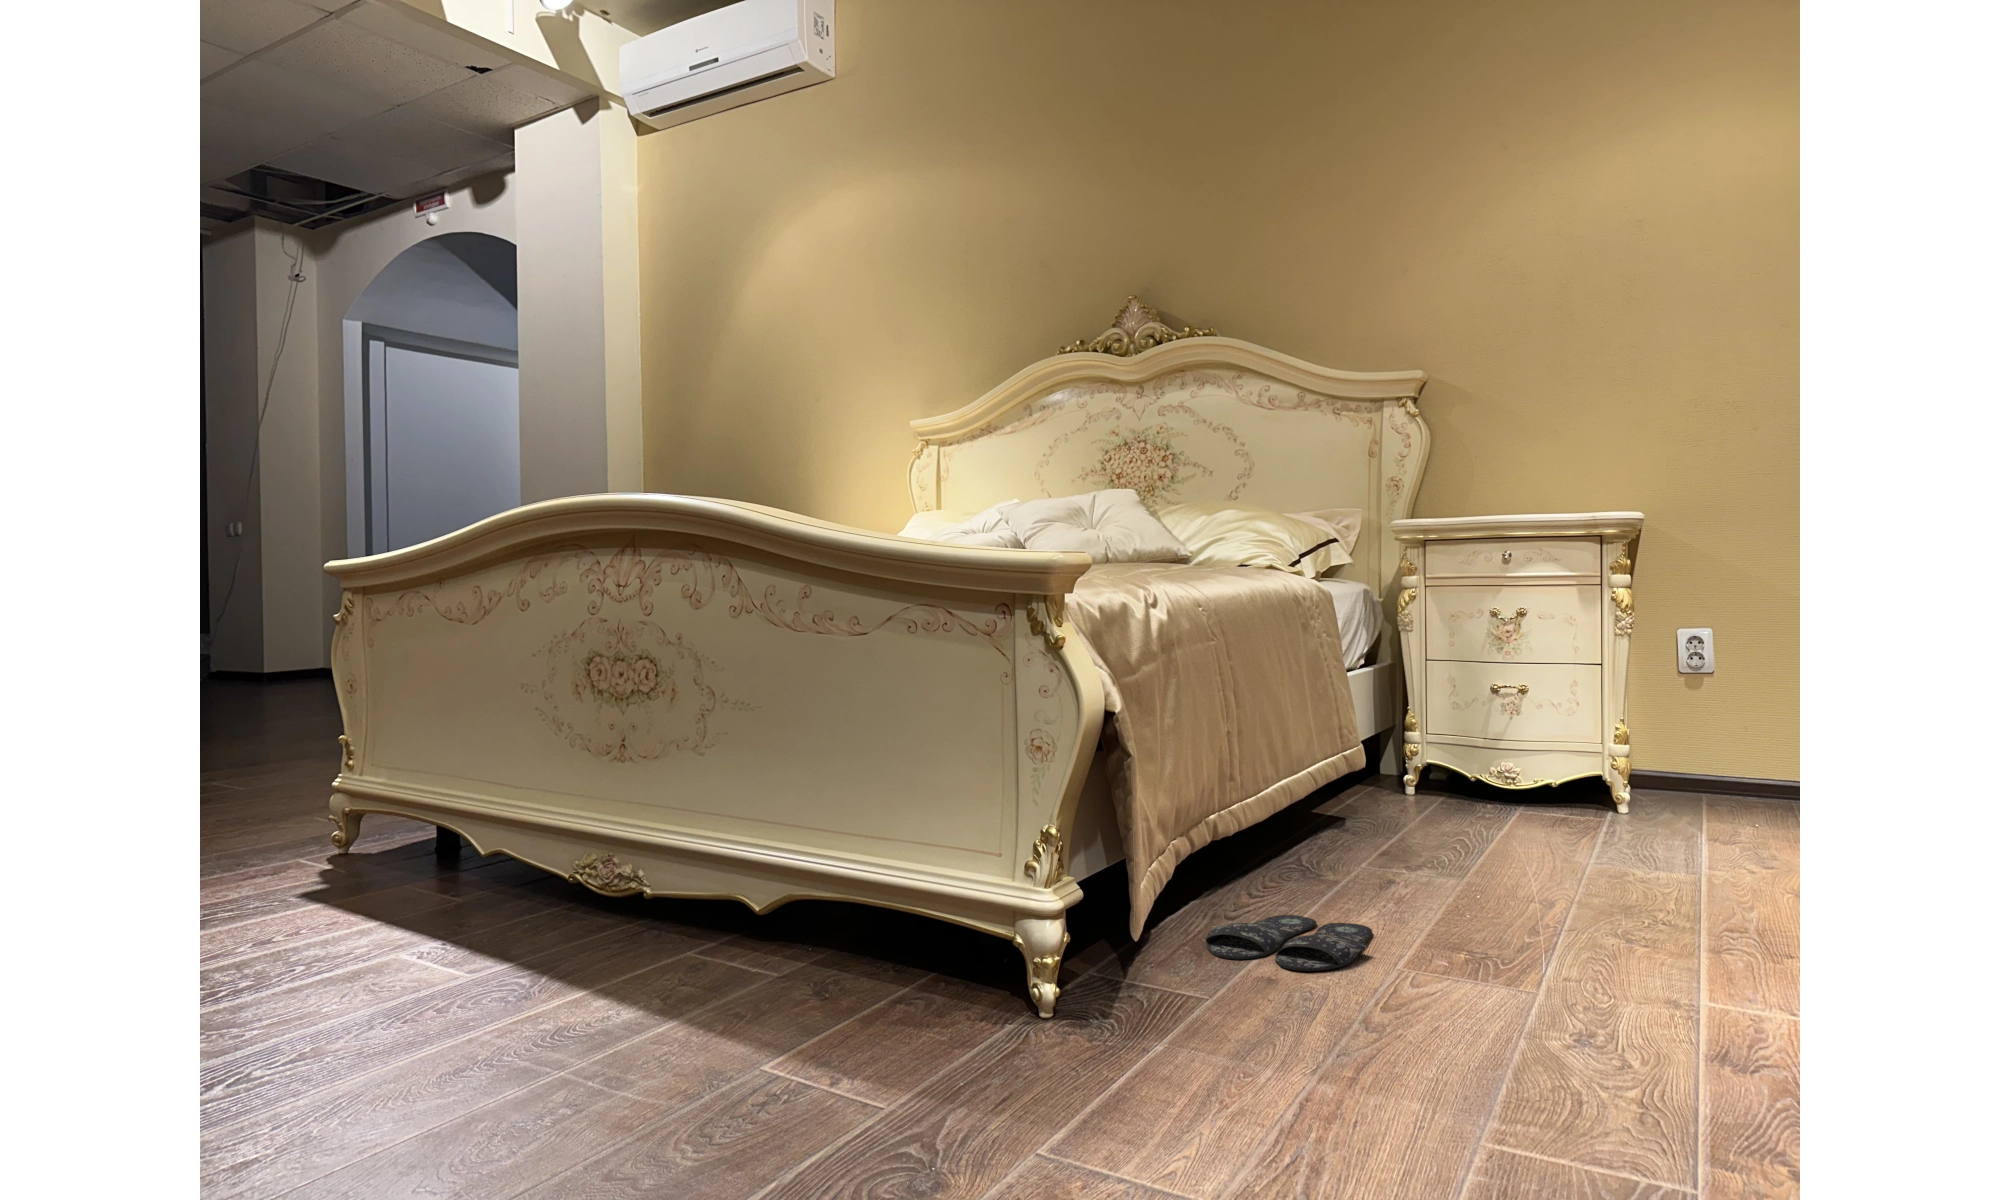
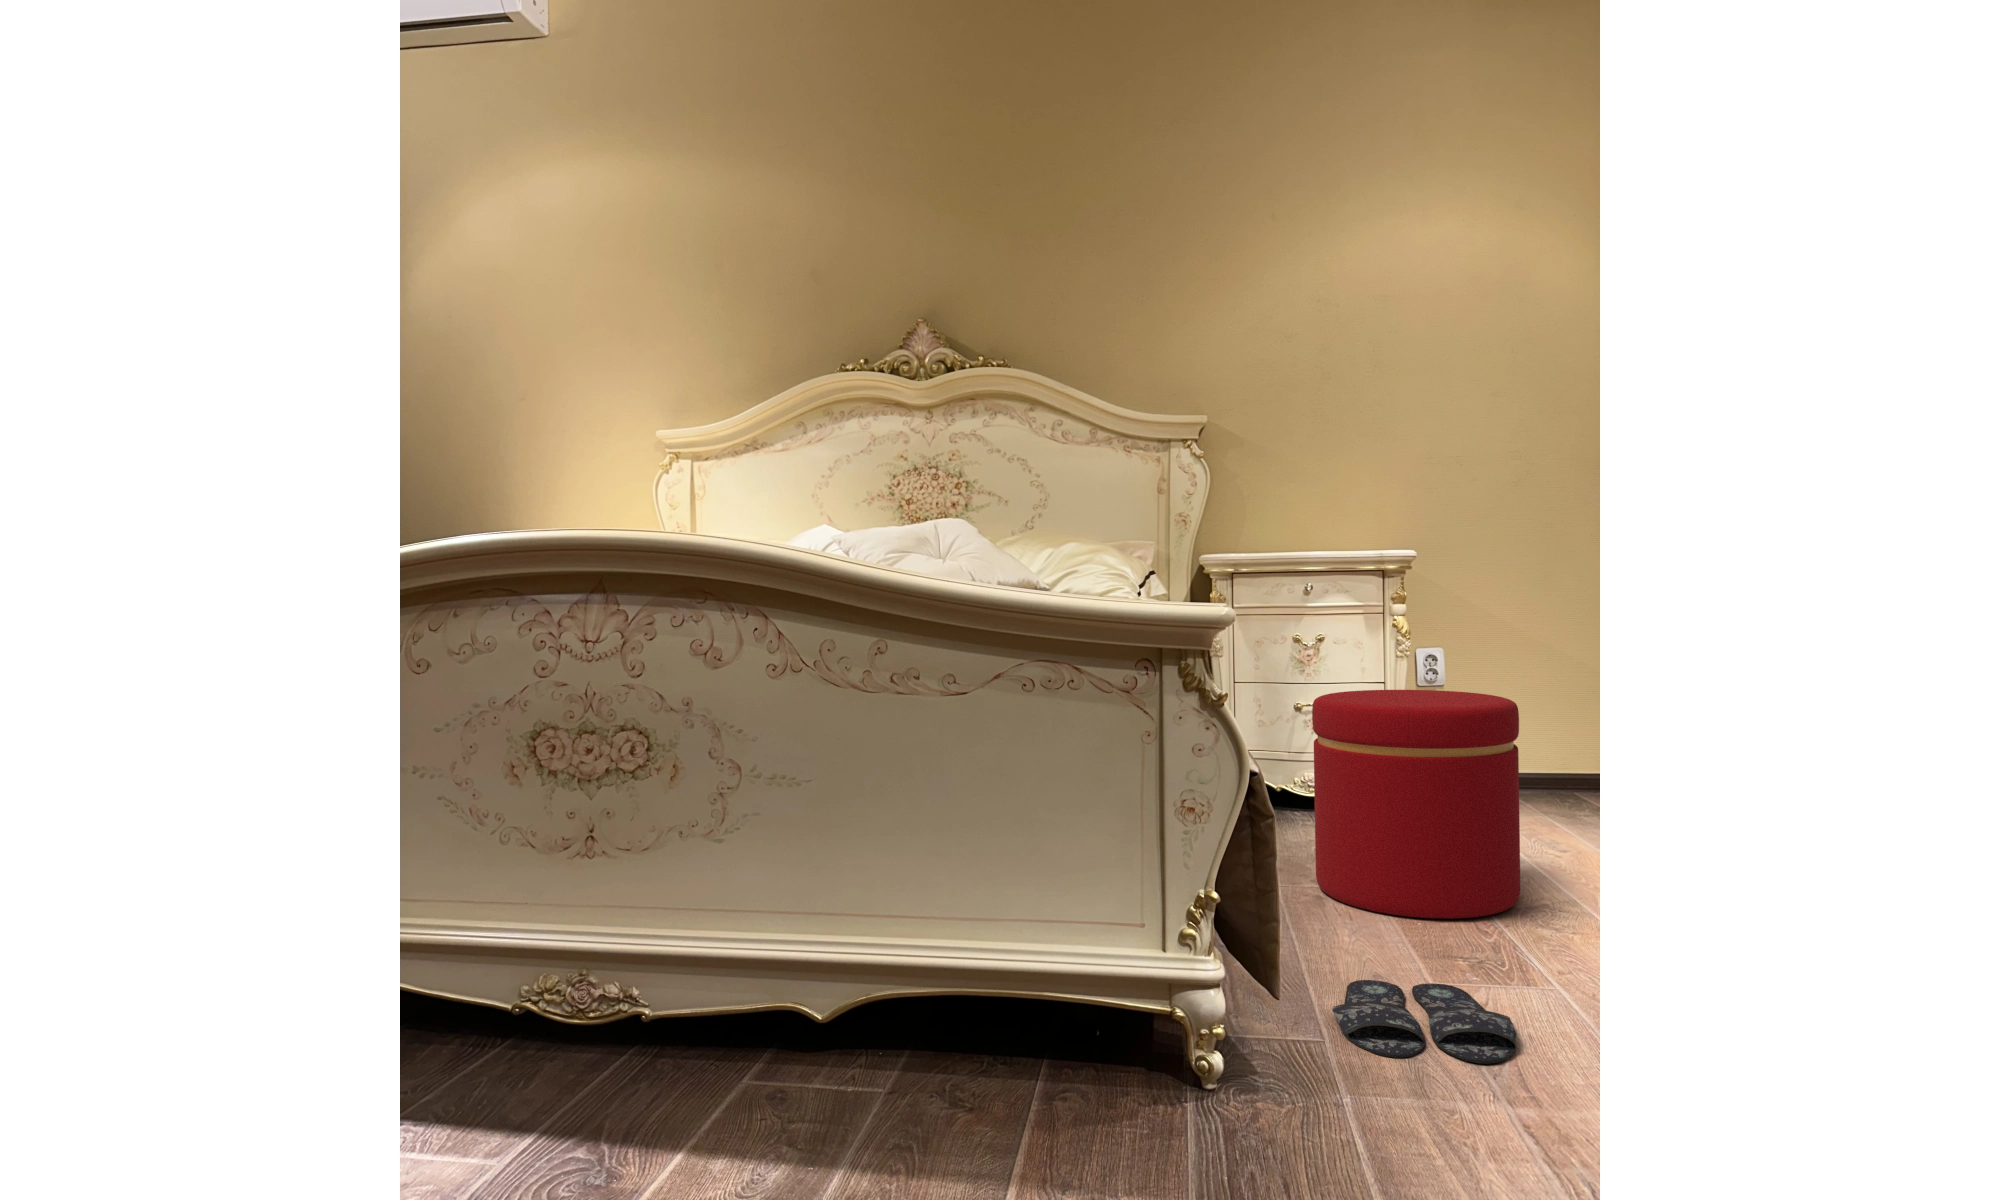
ottoman: none [1376,662,1592,890] -> present [1312,690,1520,919]

